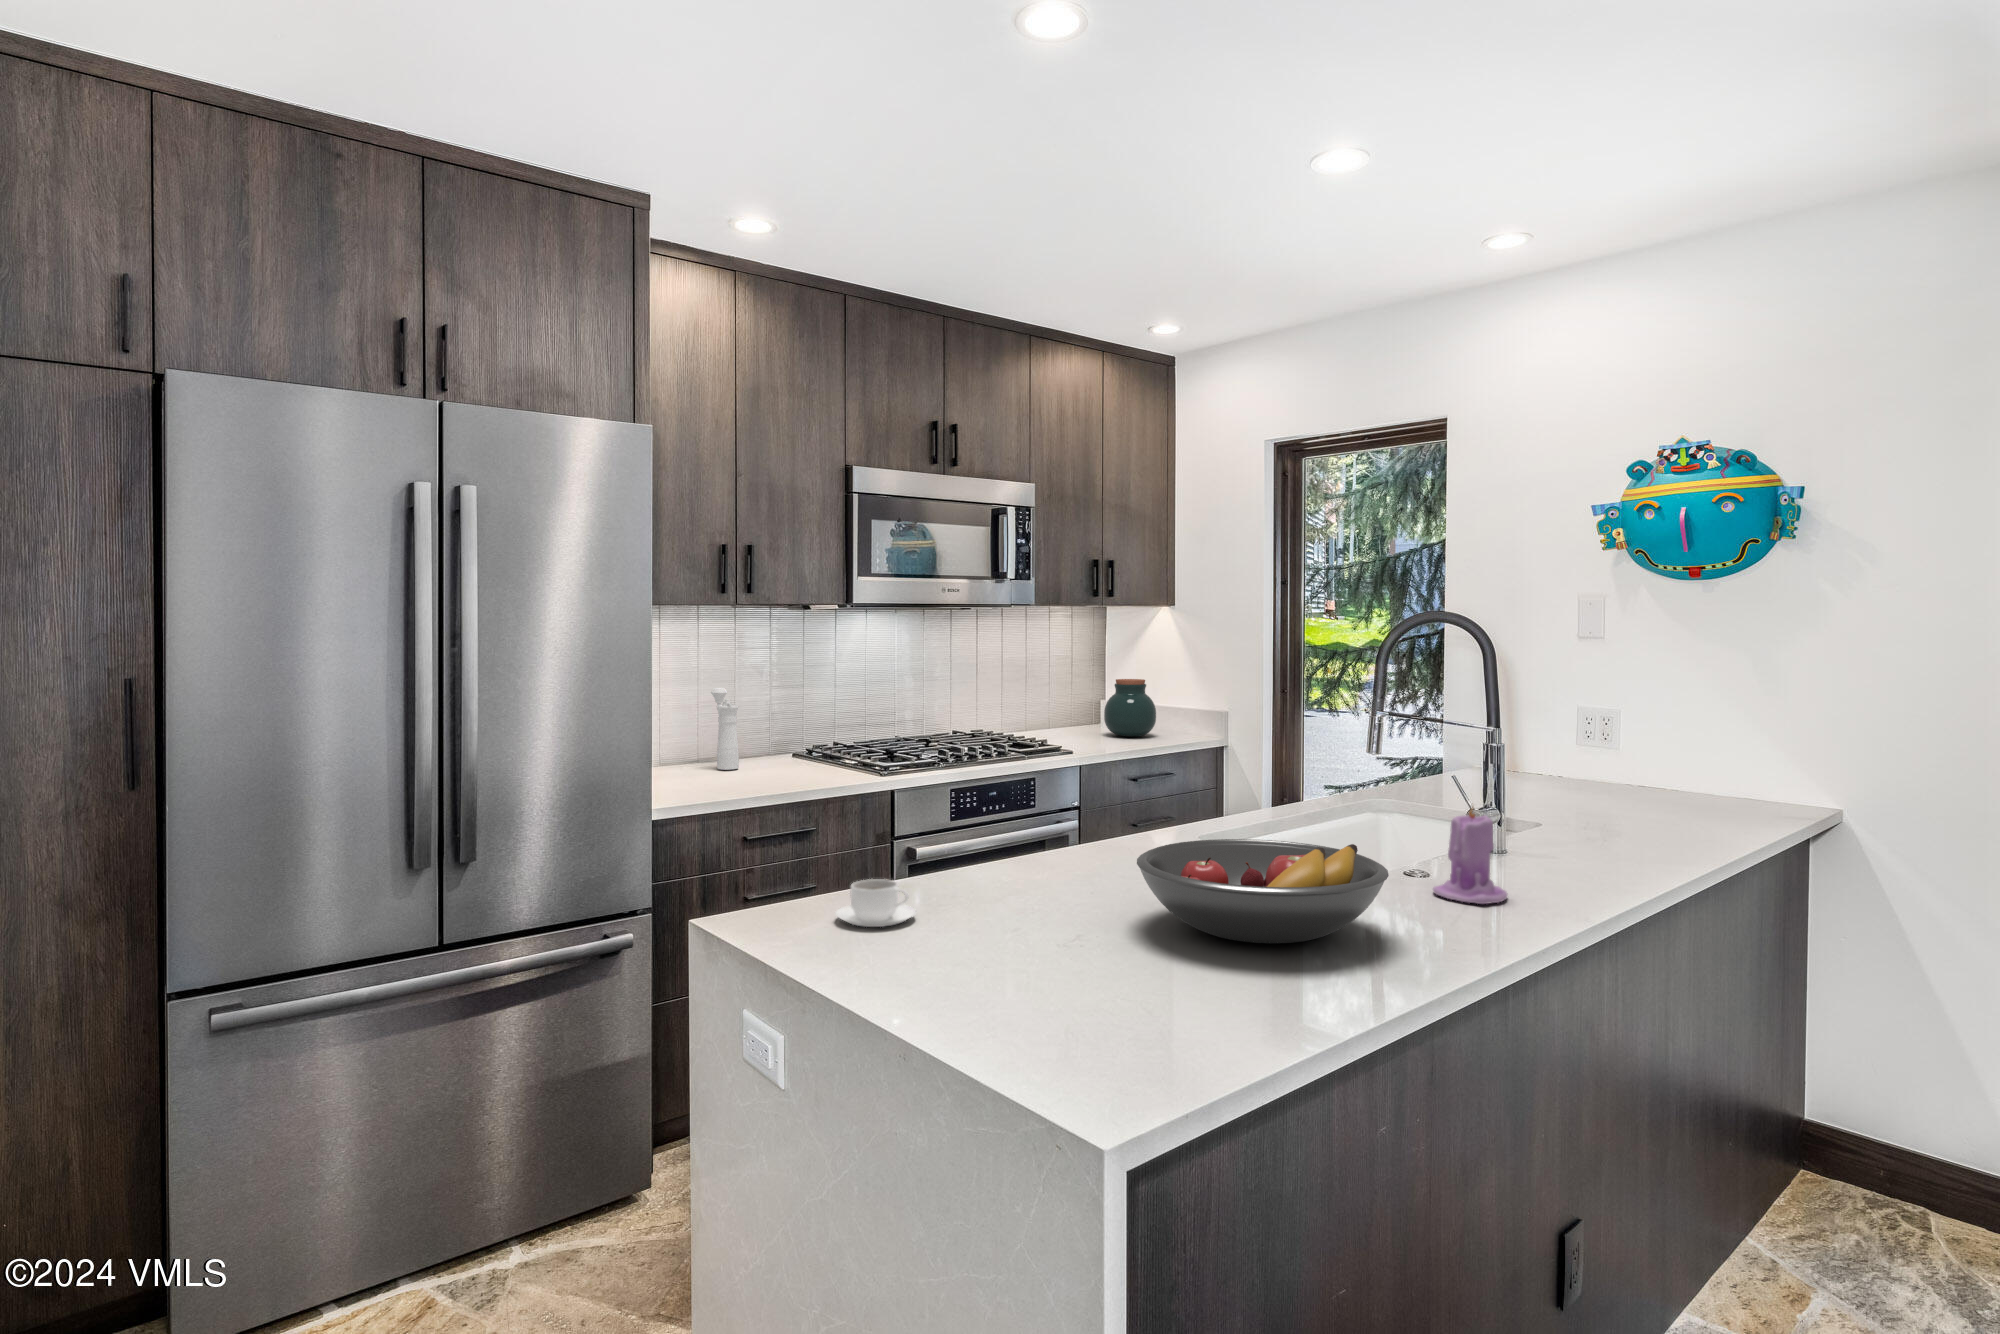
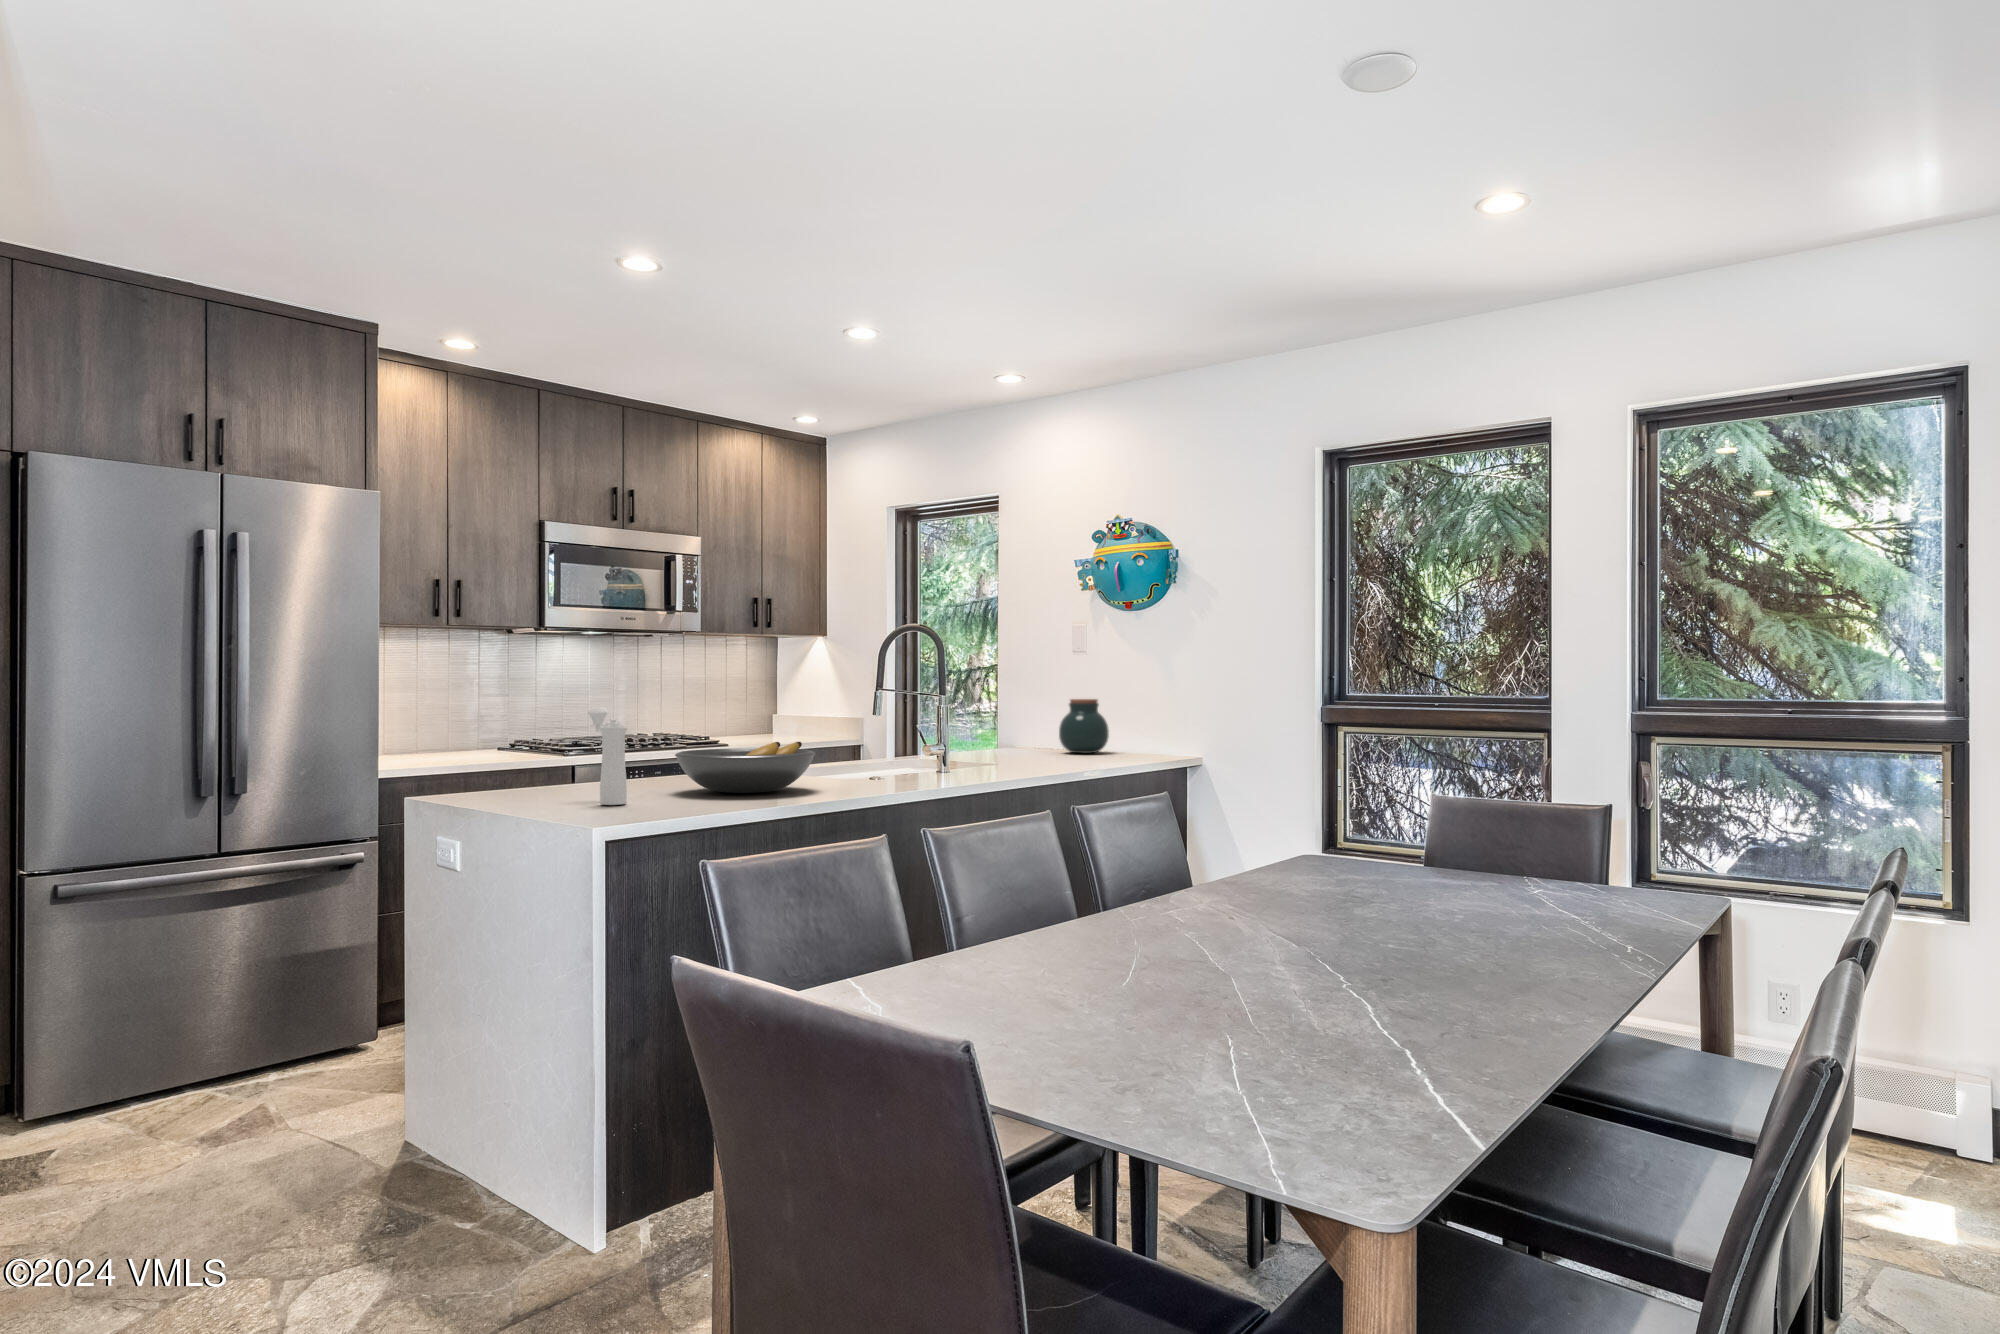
jar: present [1104,679,1156,737] -> present [1059,699,1109,753]
pepper mill: present [711,688,739,770] -> present [588,707,627,805]
candle: present [1433,809,1507,904] -> none [871,727,912,783]
coffee cup: present [835,879,916,927] -> none [495,772,546,795]

